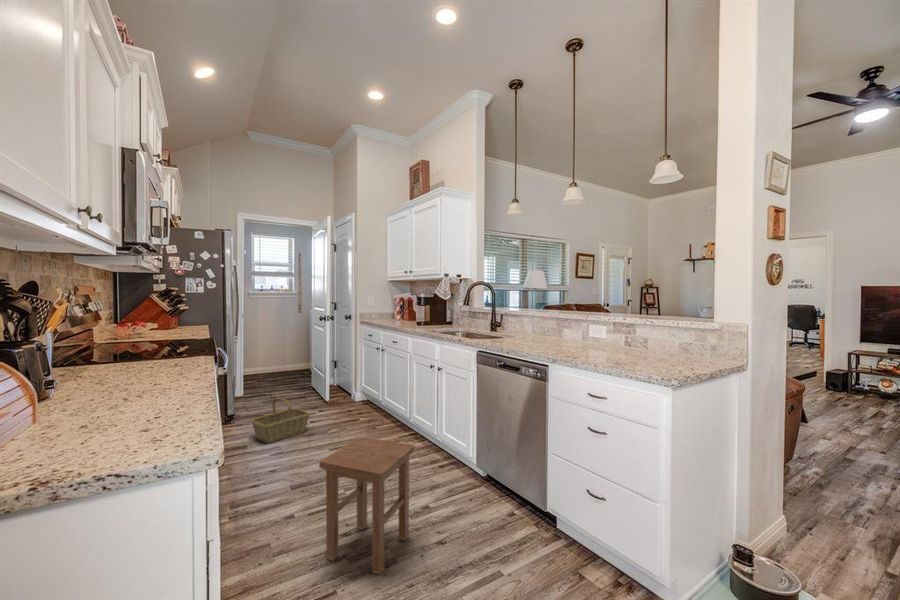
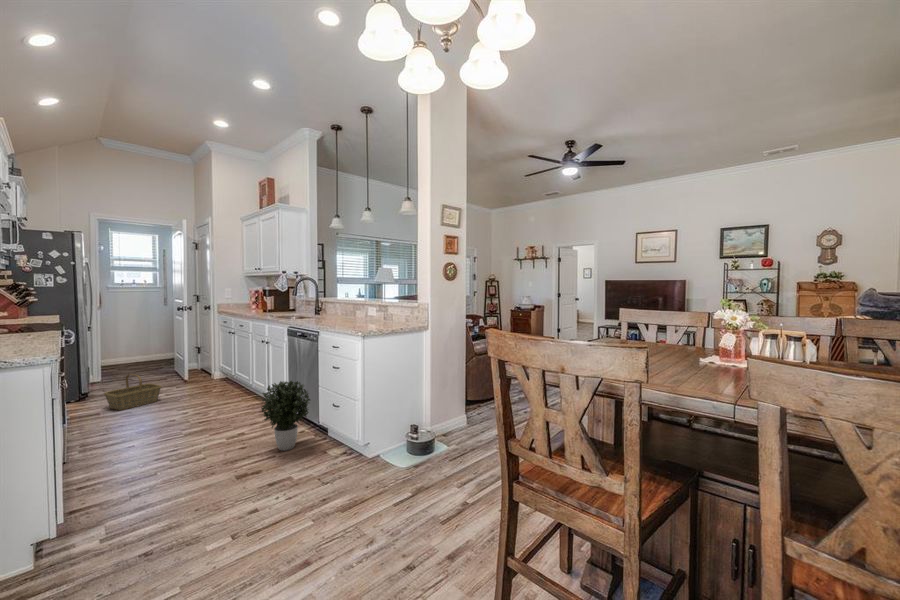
stool: present [319,437,415,574] -> none [147,385,224,465]
potted plant: none [470,442,546,557] -> present [261,381,310,451]

